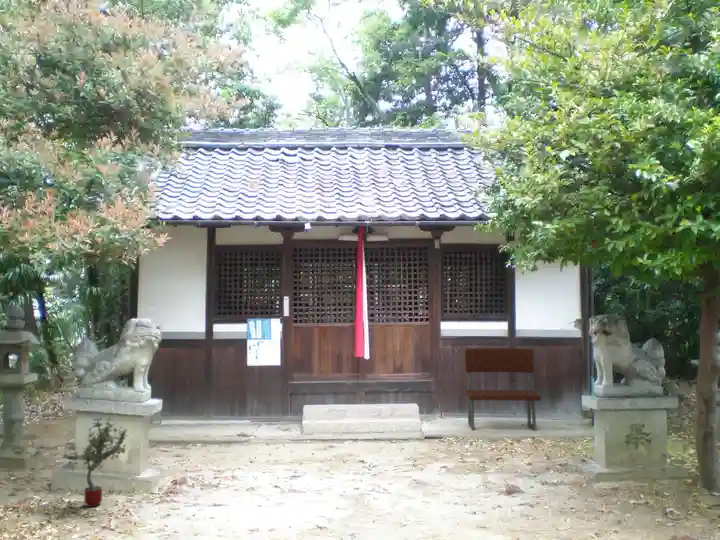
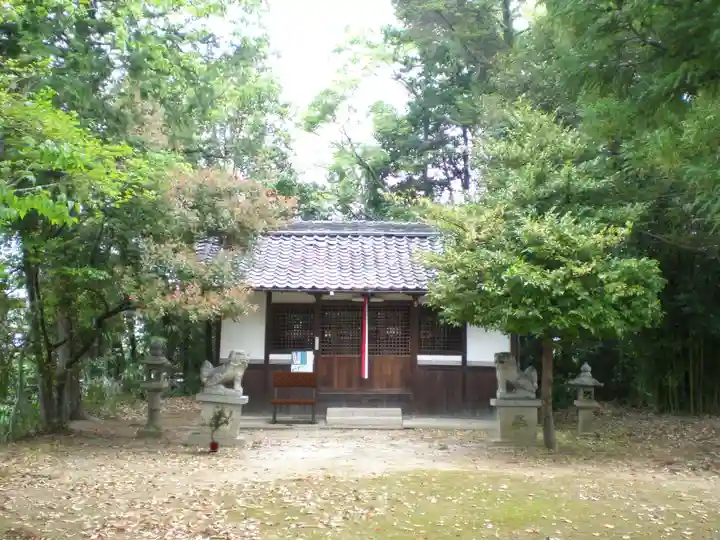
bench: present [465,348,541,430] -> present [270,371,317,424]

